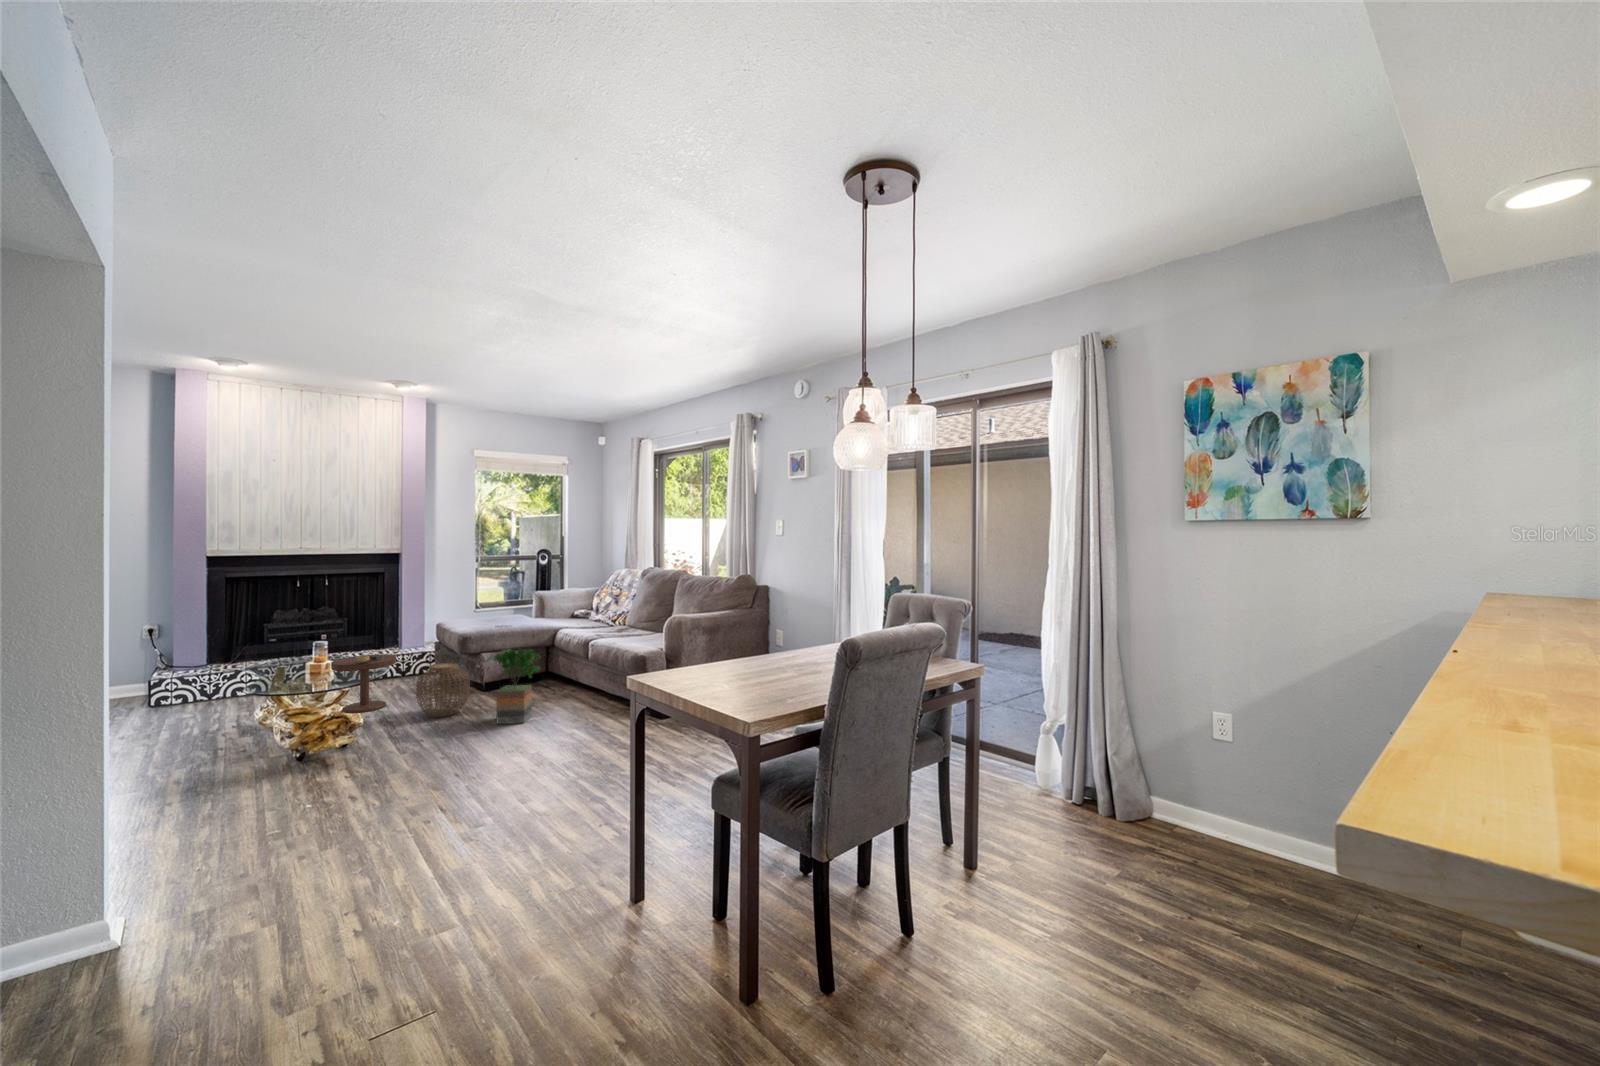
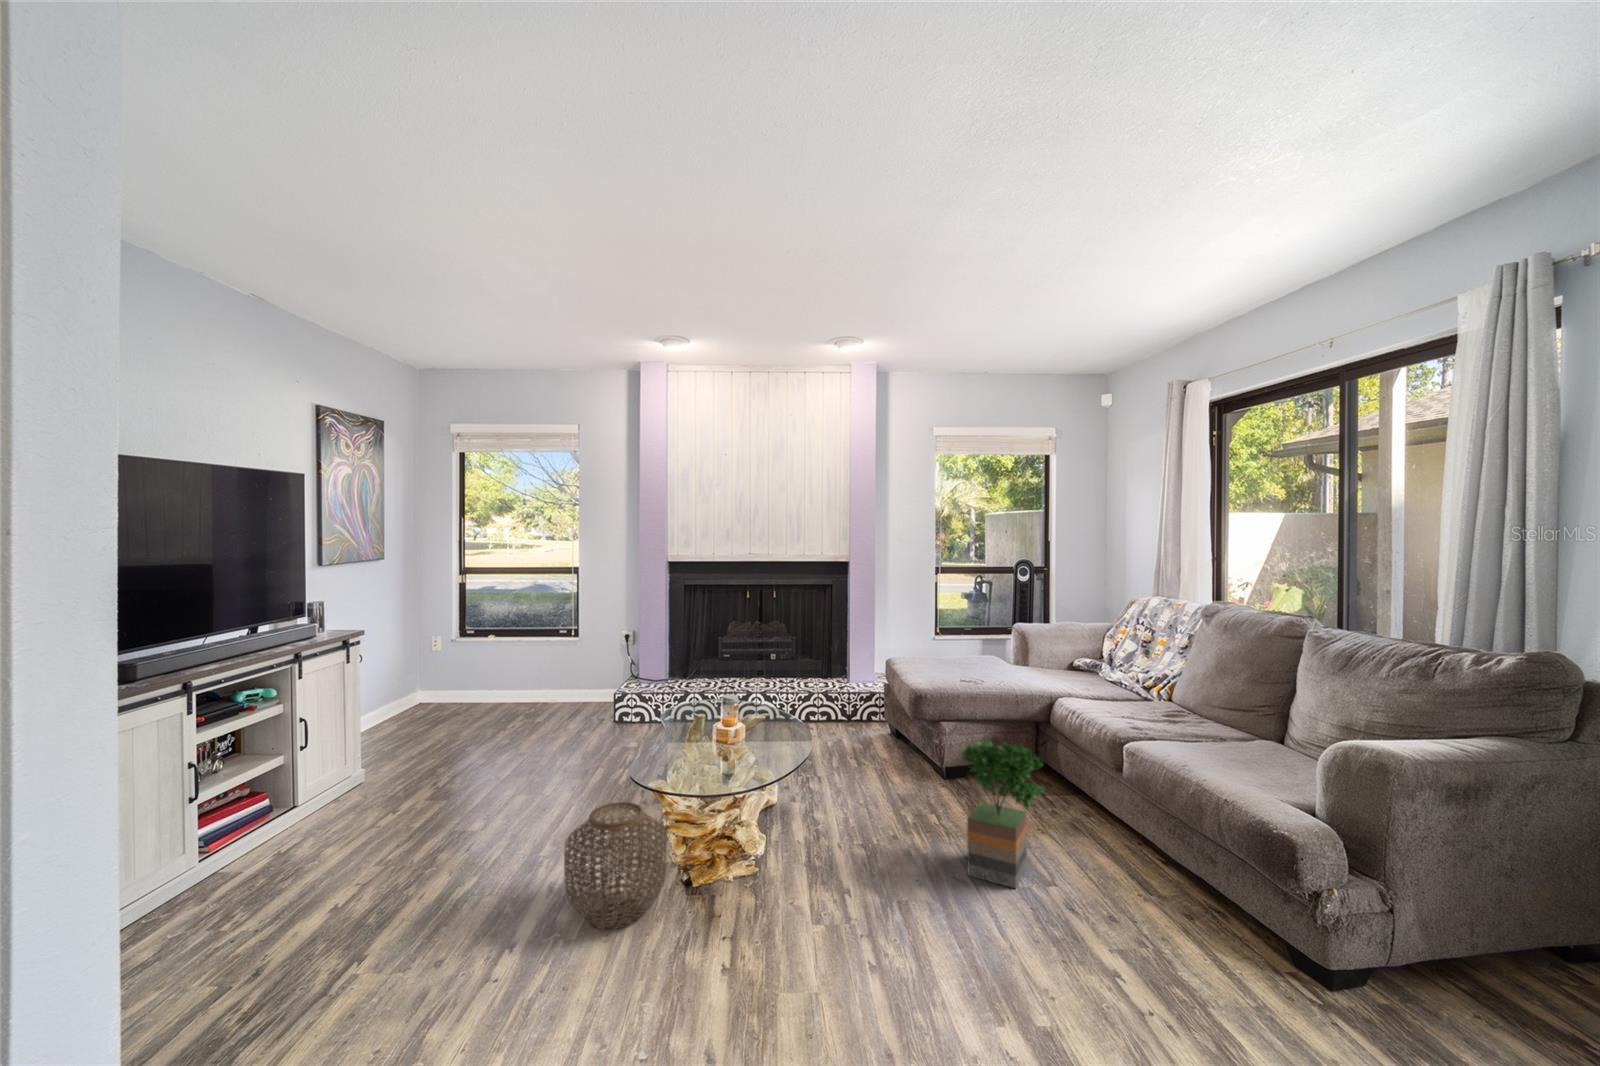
side table: present [331,654,396,714] -> none [724,731,812,906]
woven basket: present [416,663,470,717] -> present [564,802,667,929]

